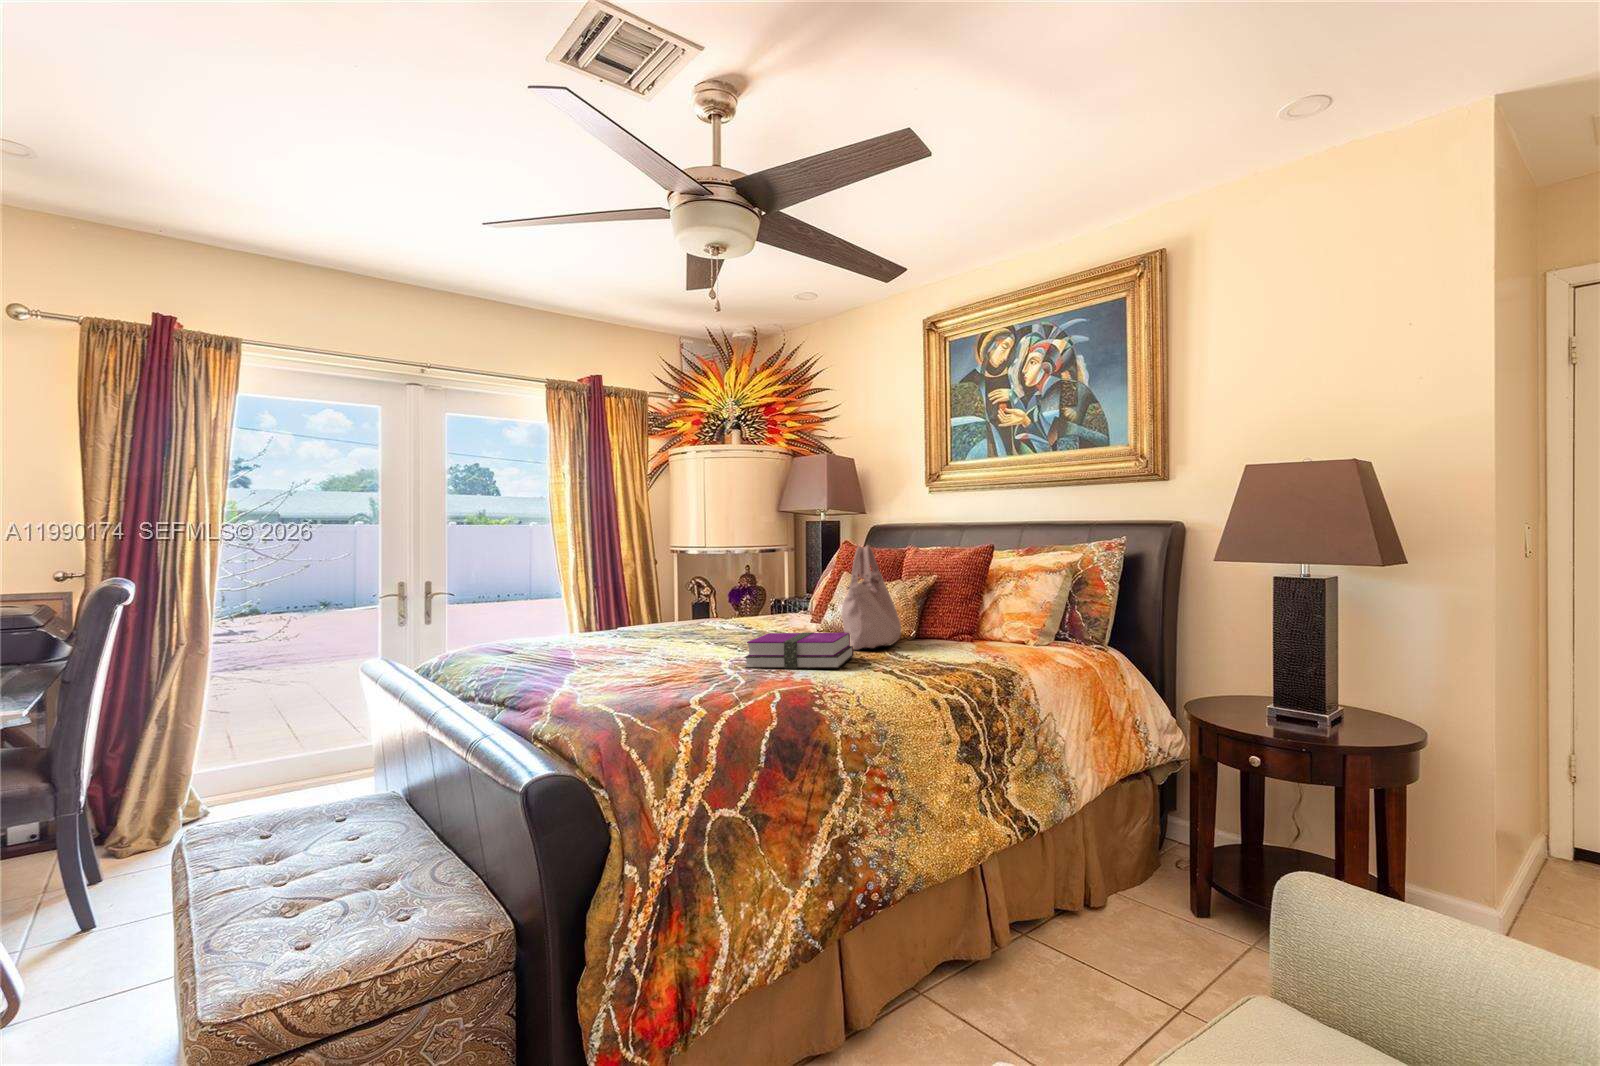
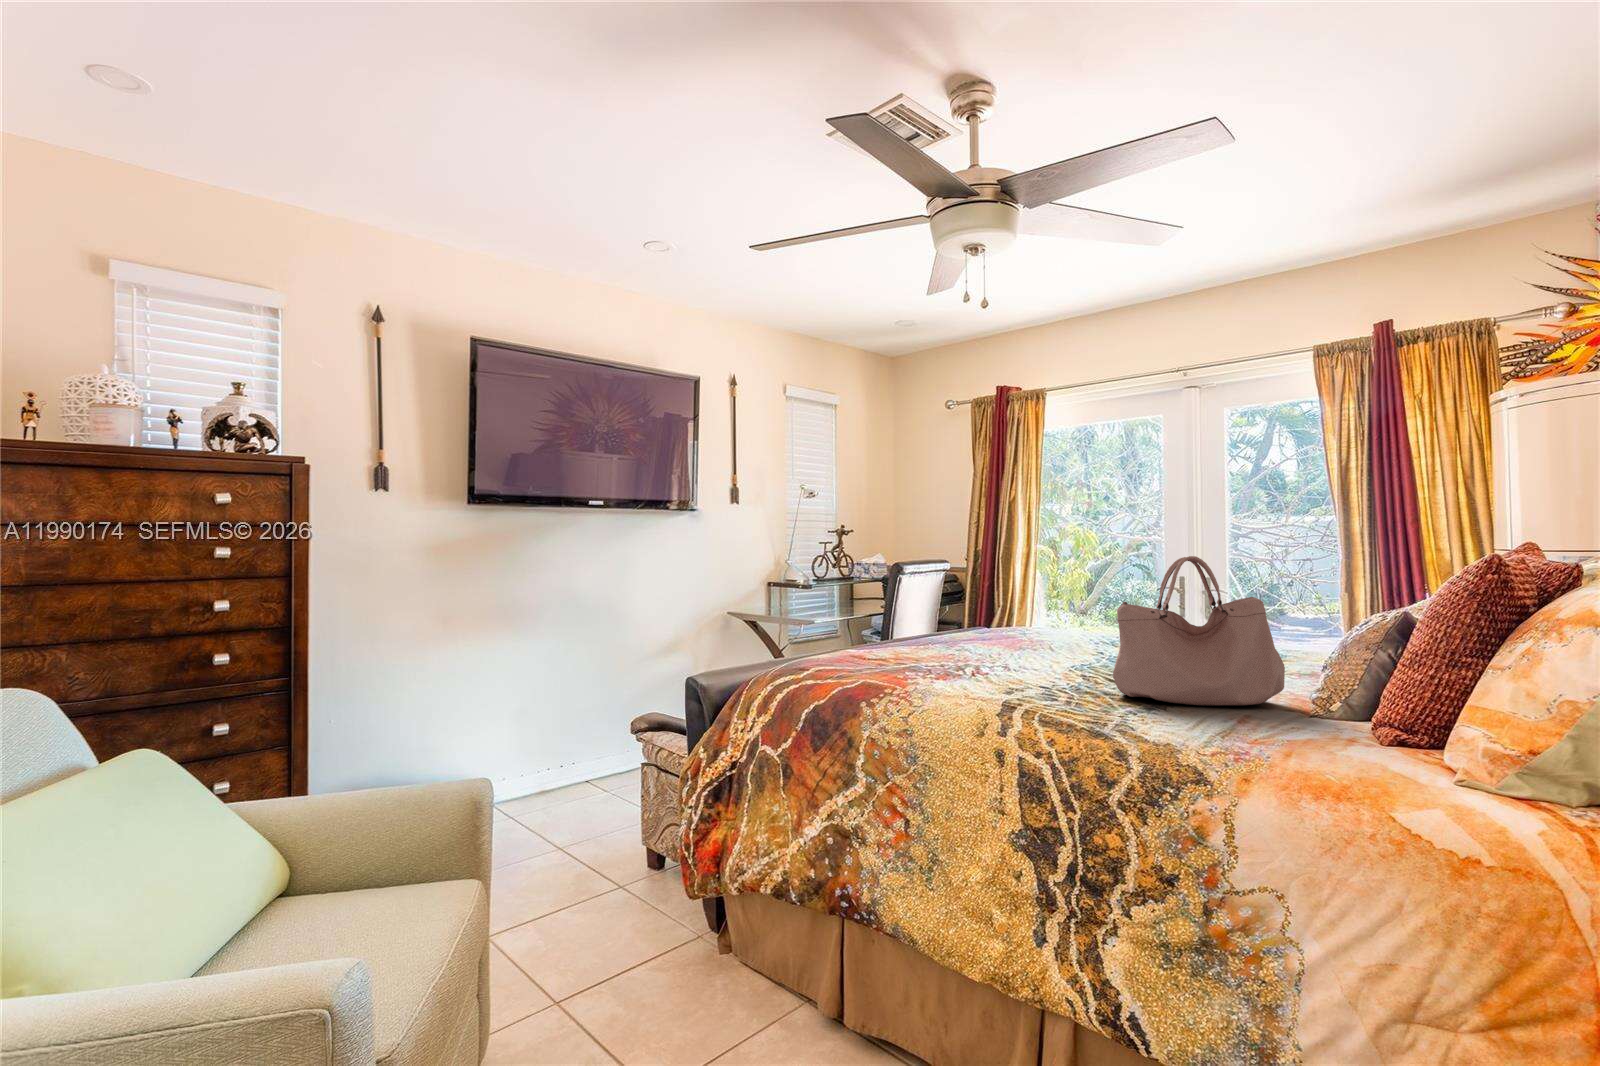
hardback book: present [744,632,854,669] -> none [962,646,1066,692]

